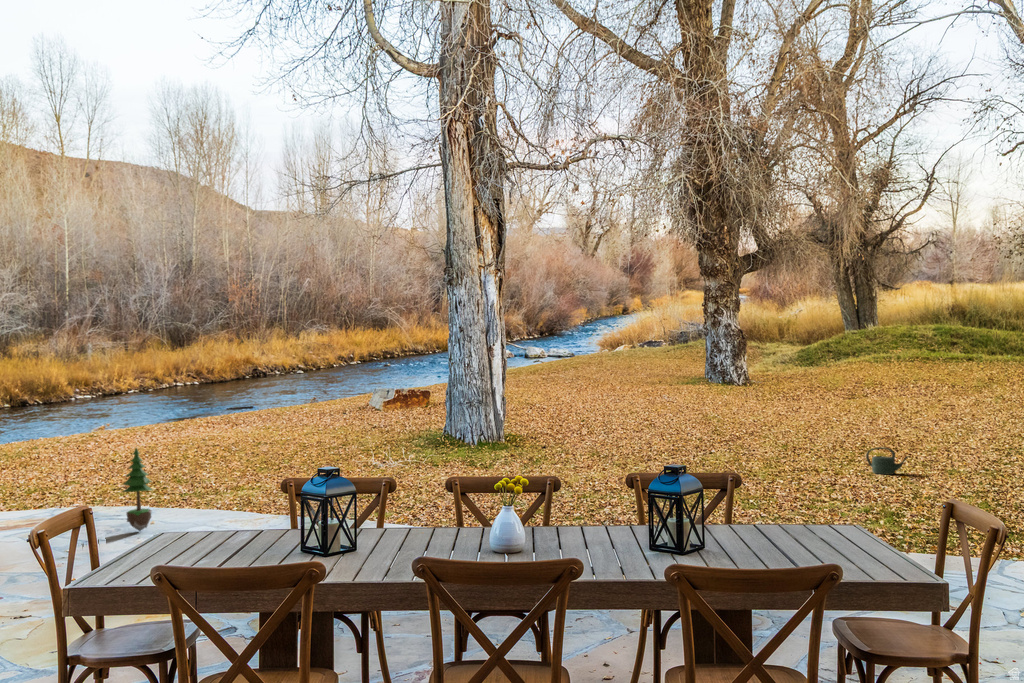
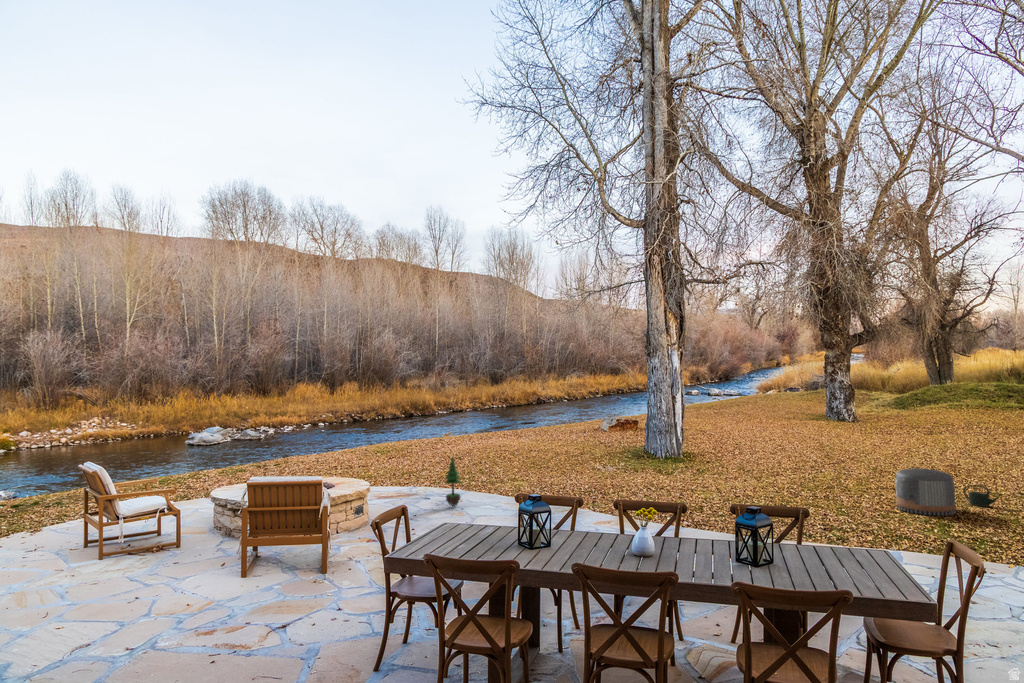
pouf: none [786,429,855,488] -> present [895,468,956,515]

